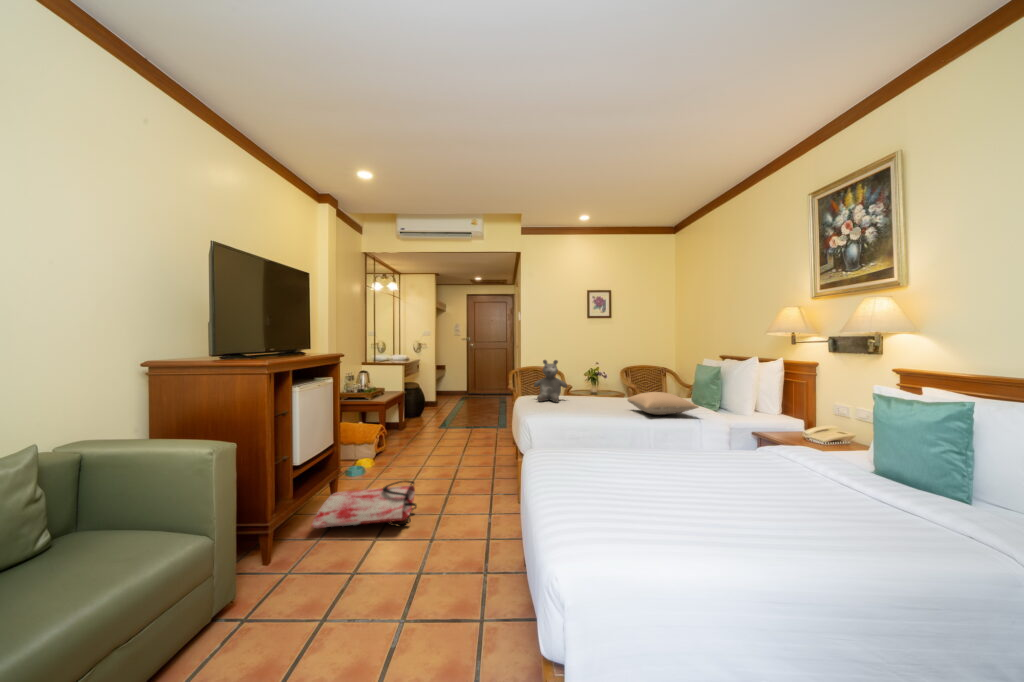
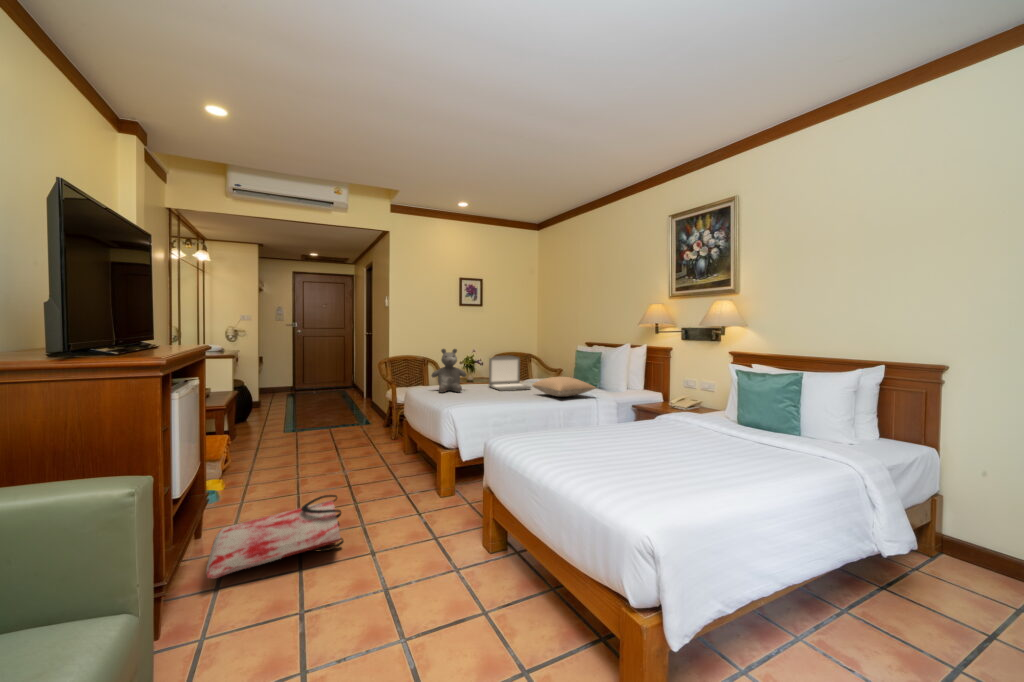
laptop: none [594,368,636,404] -> present [489,356,531,391]

